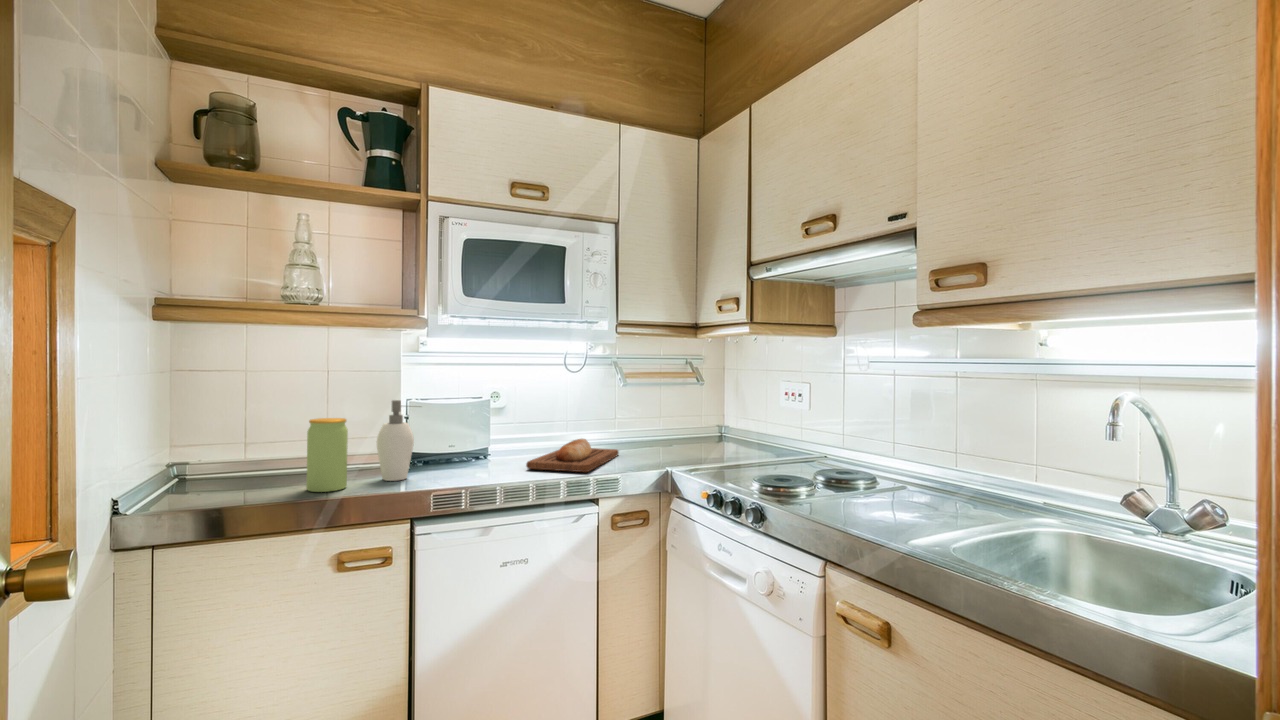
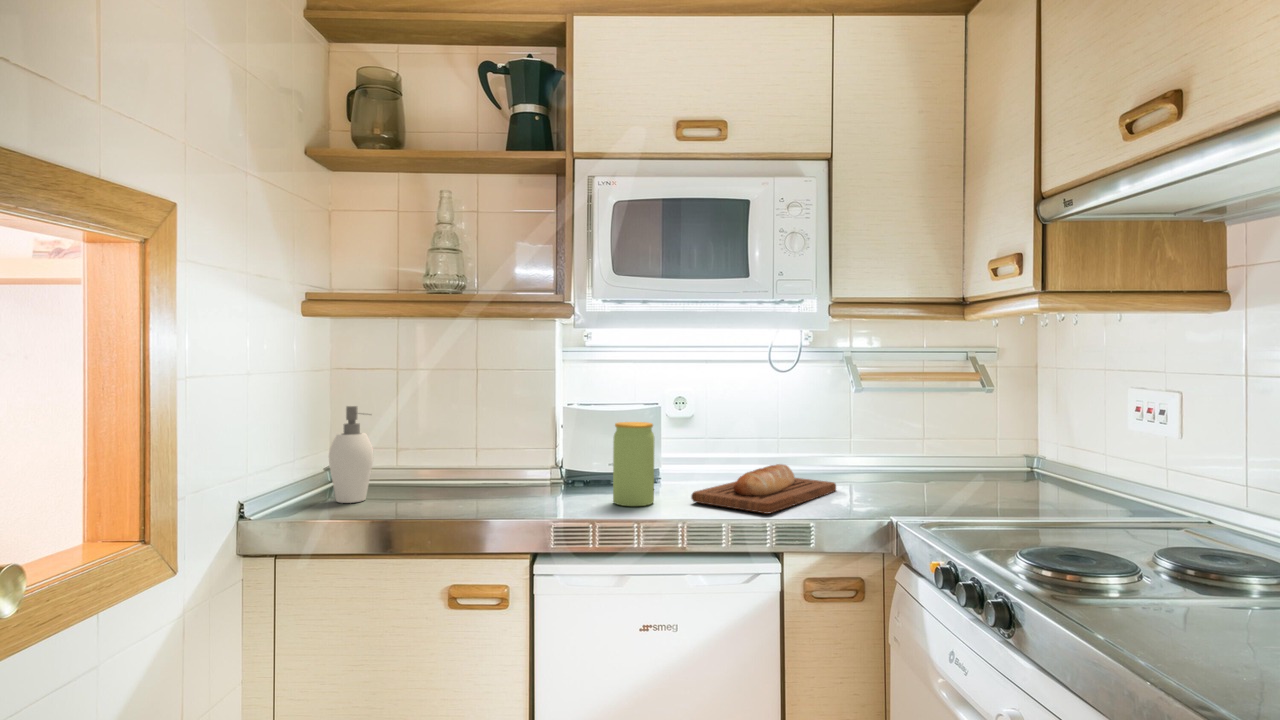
soap dispenser: present [377,400,414,481] -> present [329,406,373,503]
jar: present [306,418,348,492] -> present [613,422,654,506]

